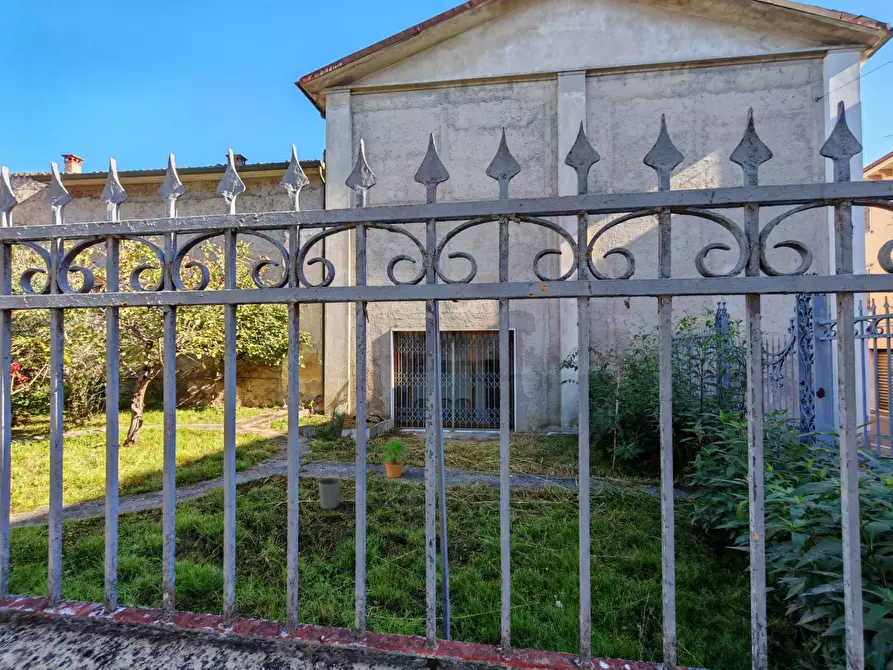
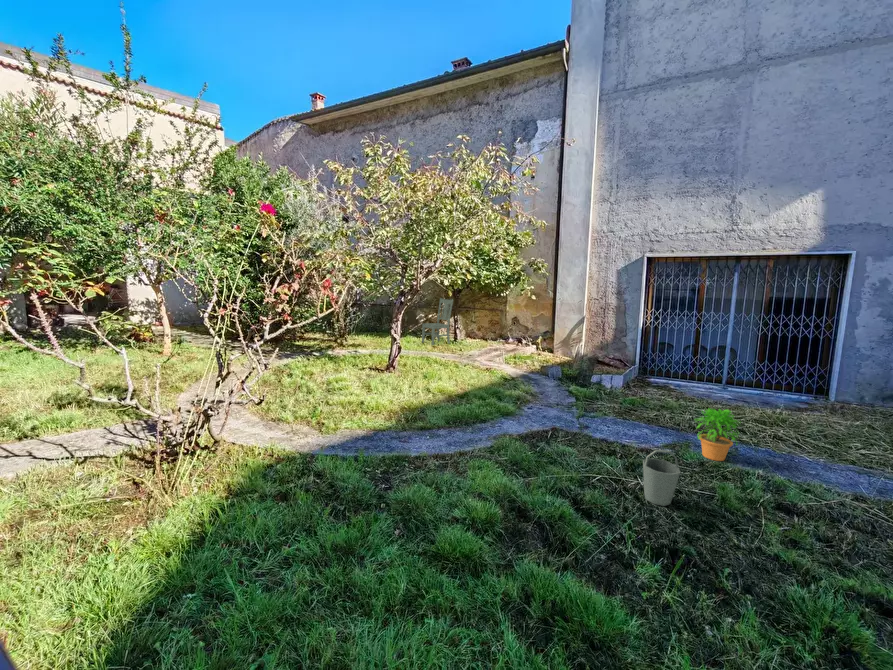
chair: none [190,369,228,417] -> present [422,298,453,345]

